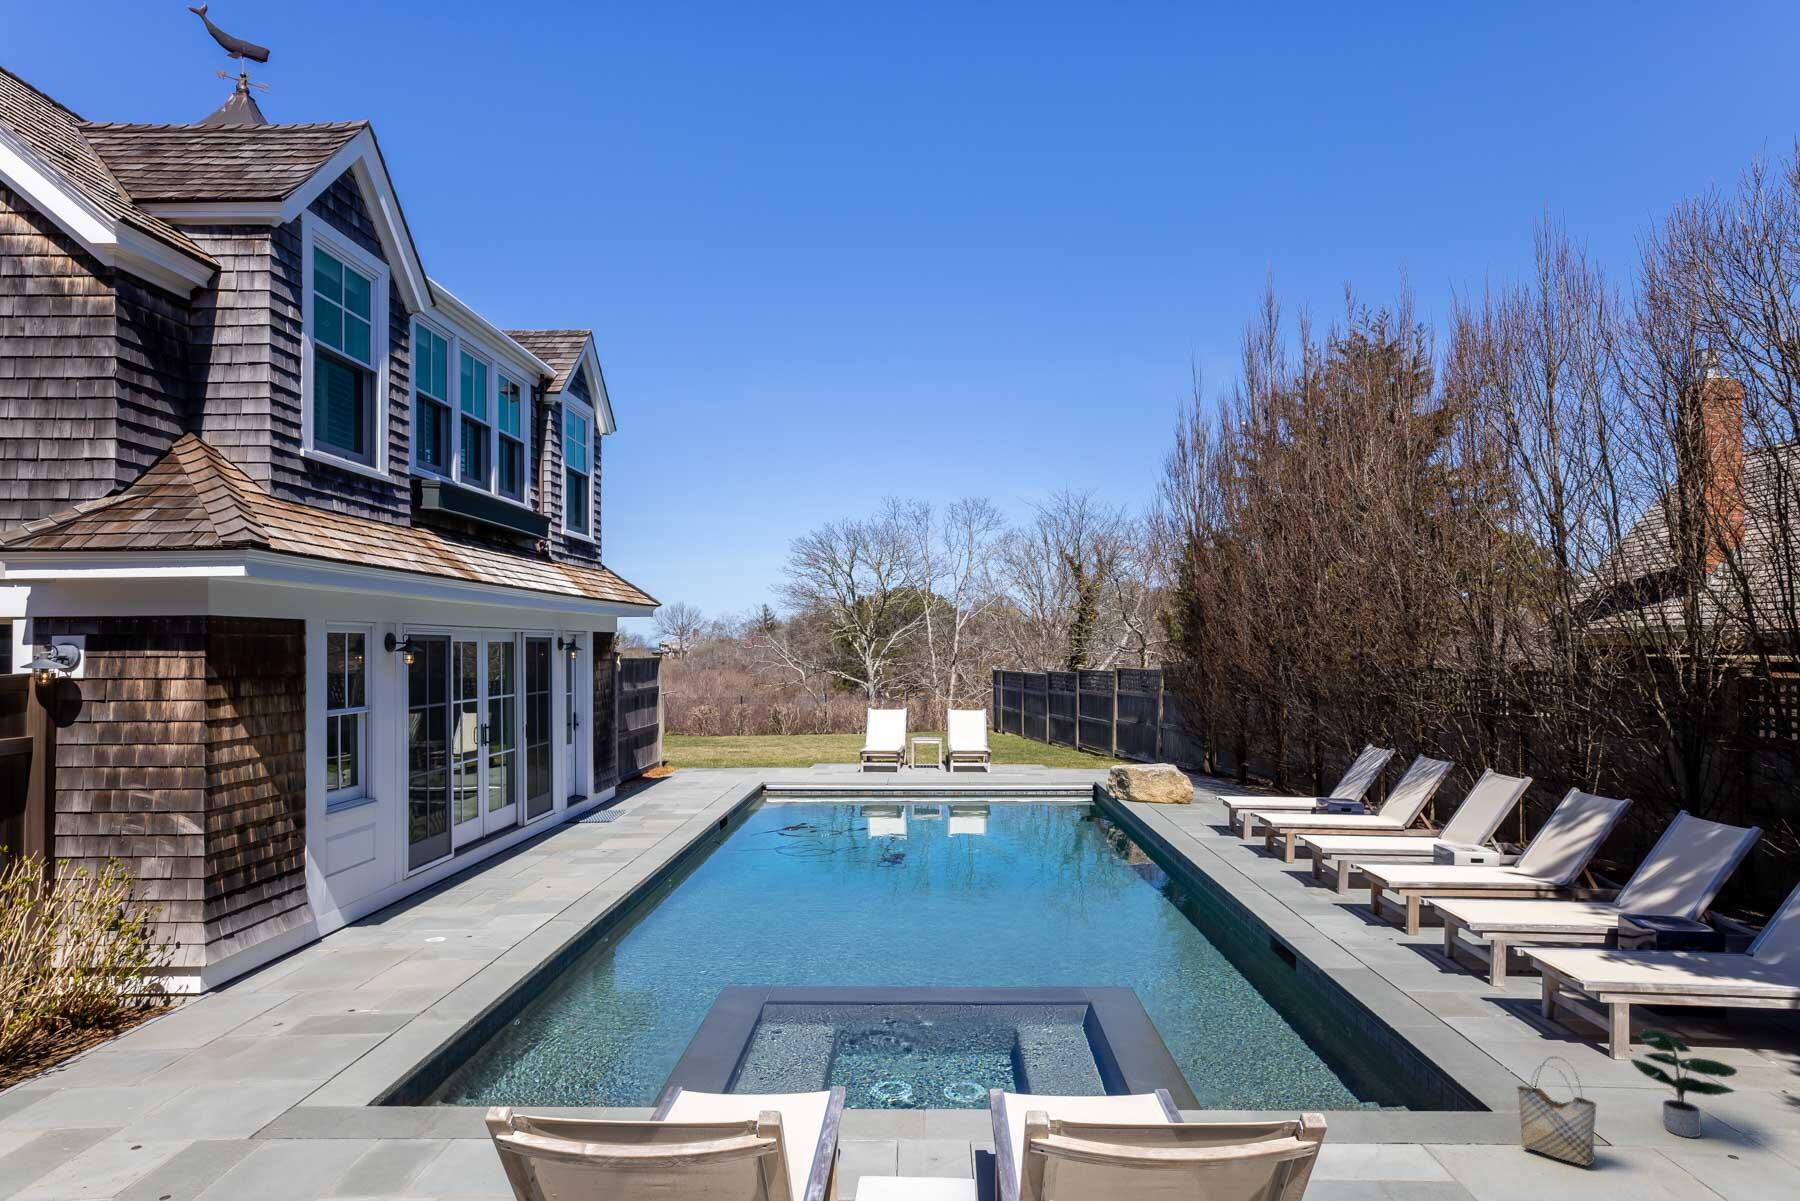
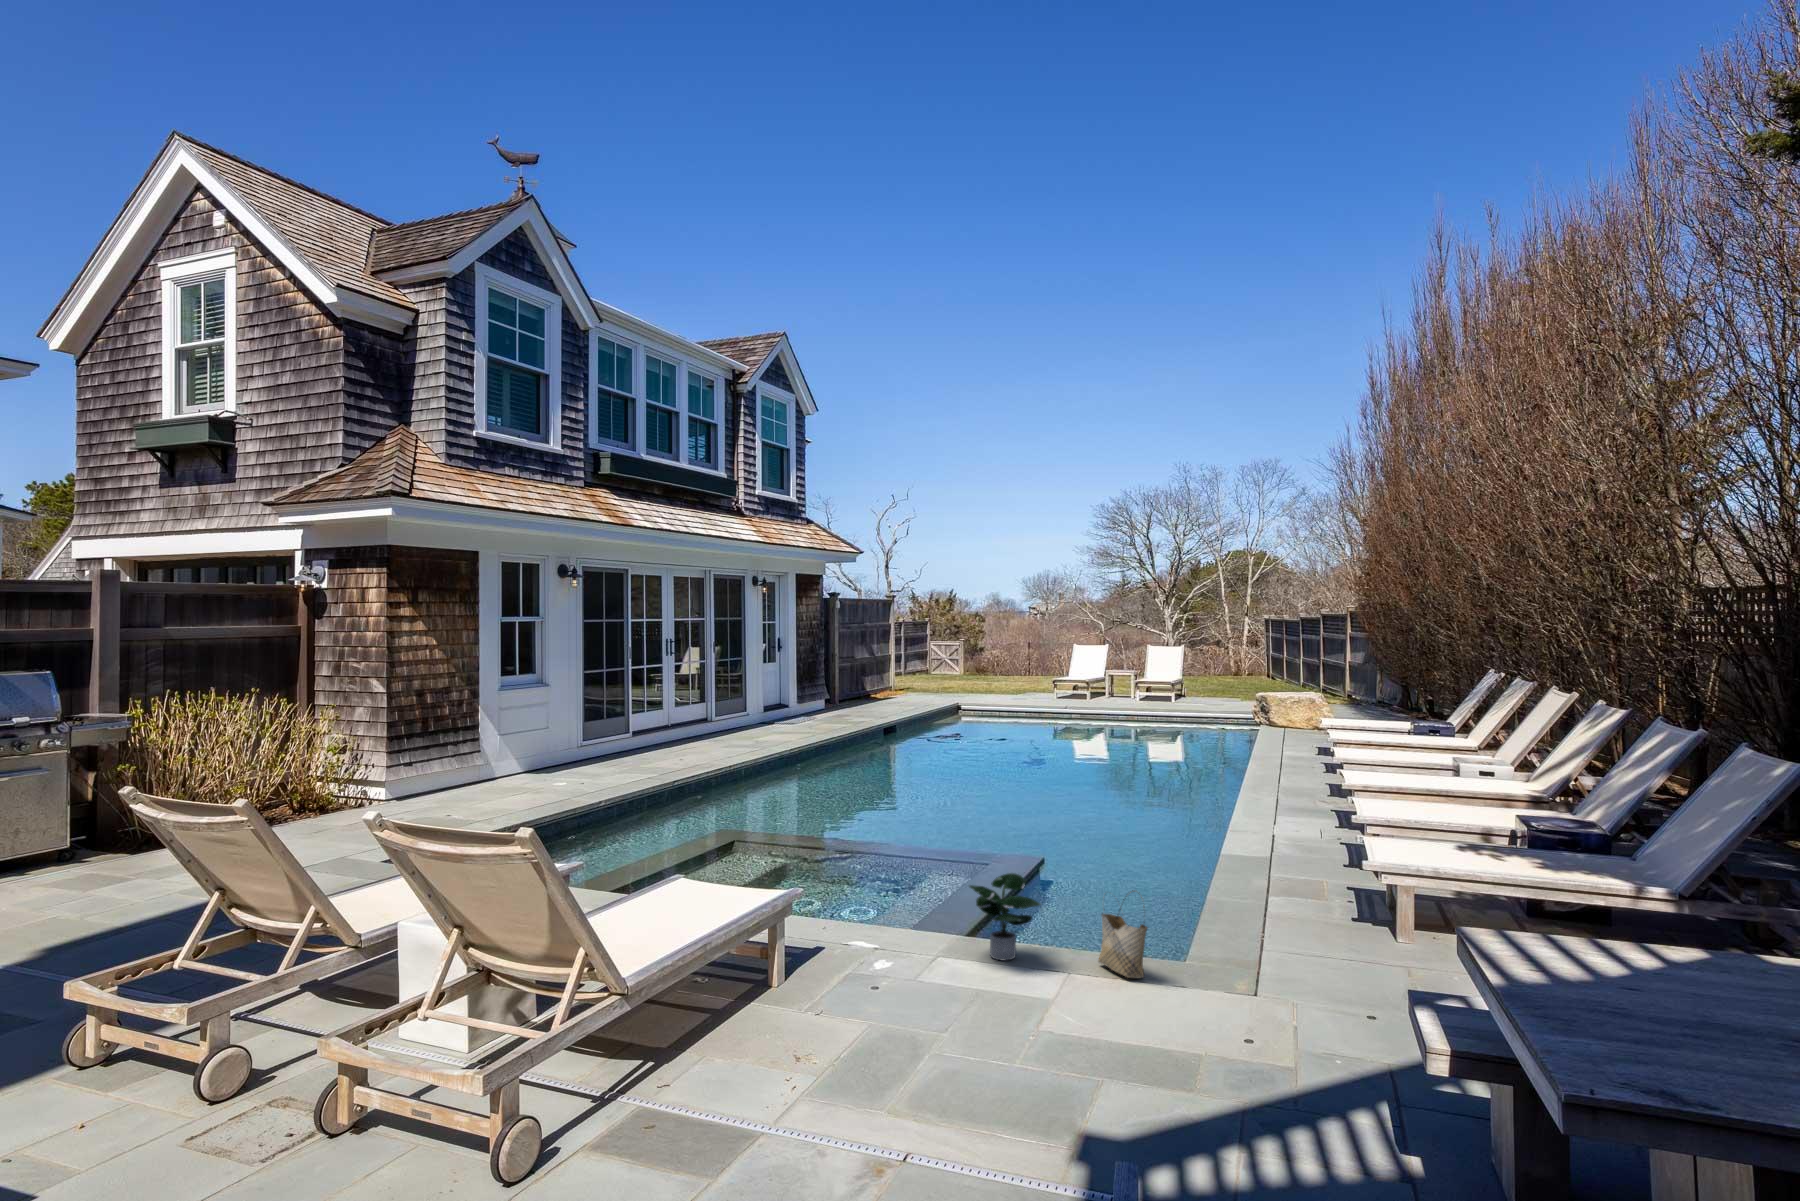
potted plant: present [1631,1029,1737,1137] -> present [969,873,1040,960]

